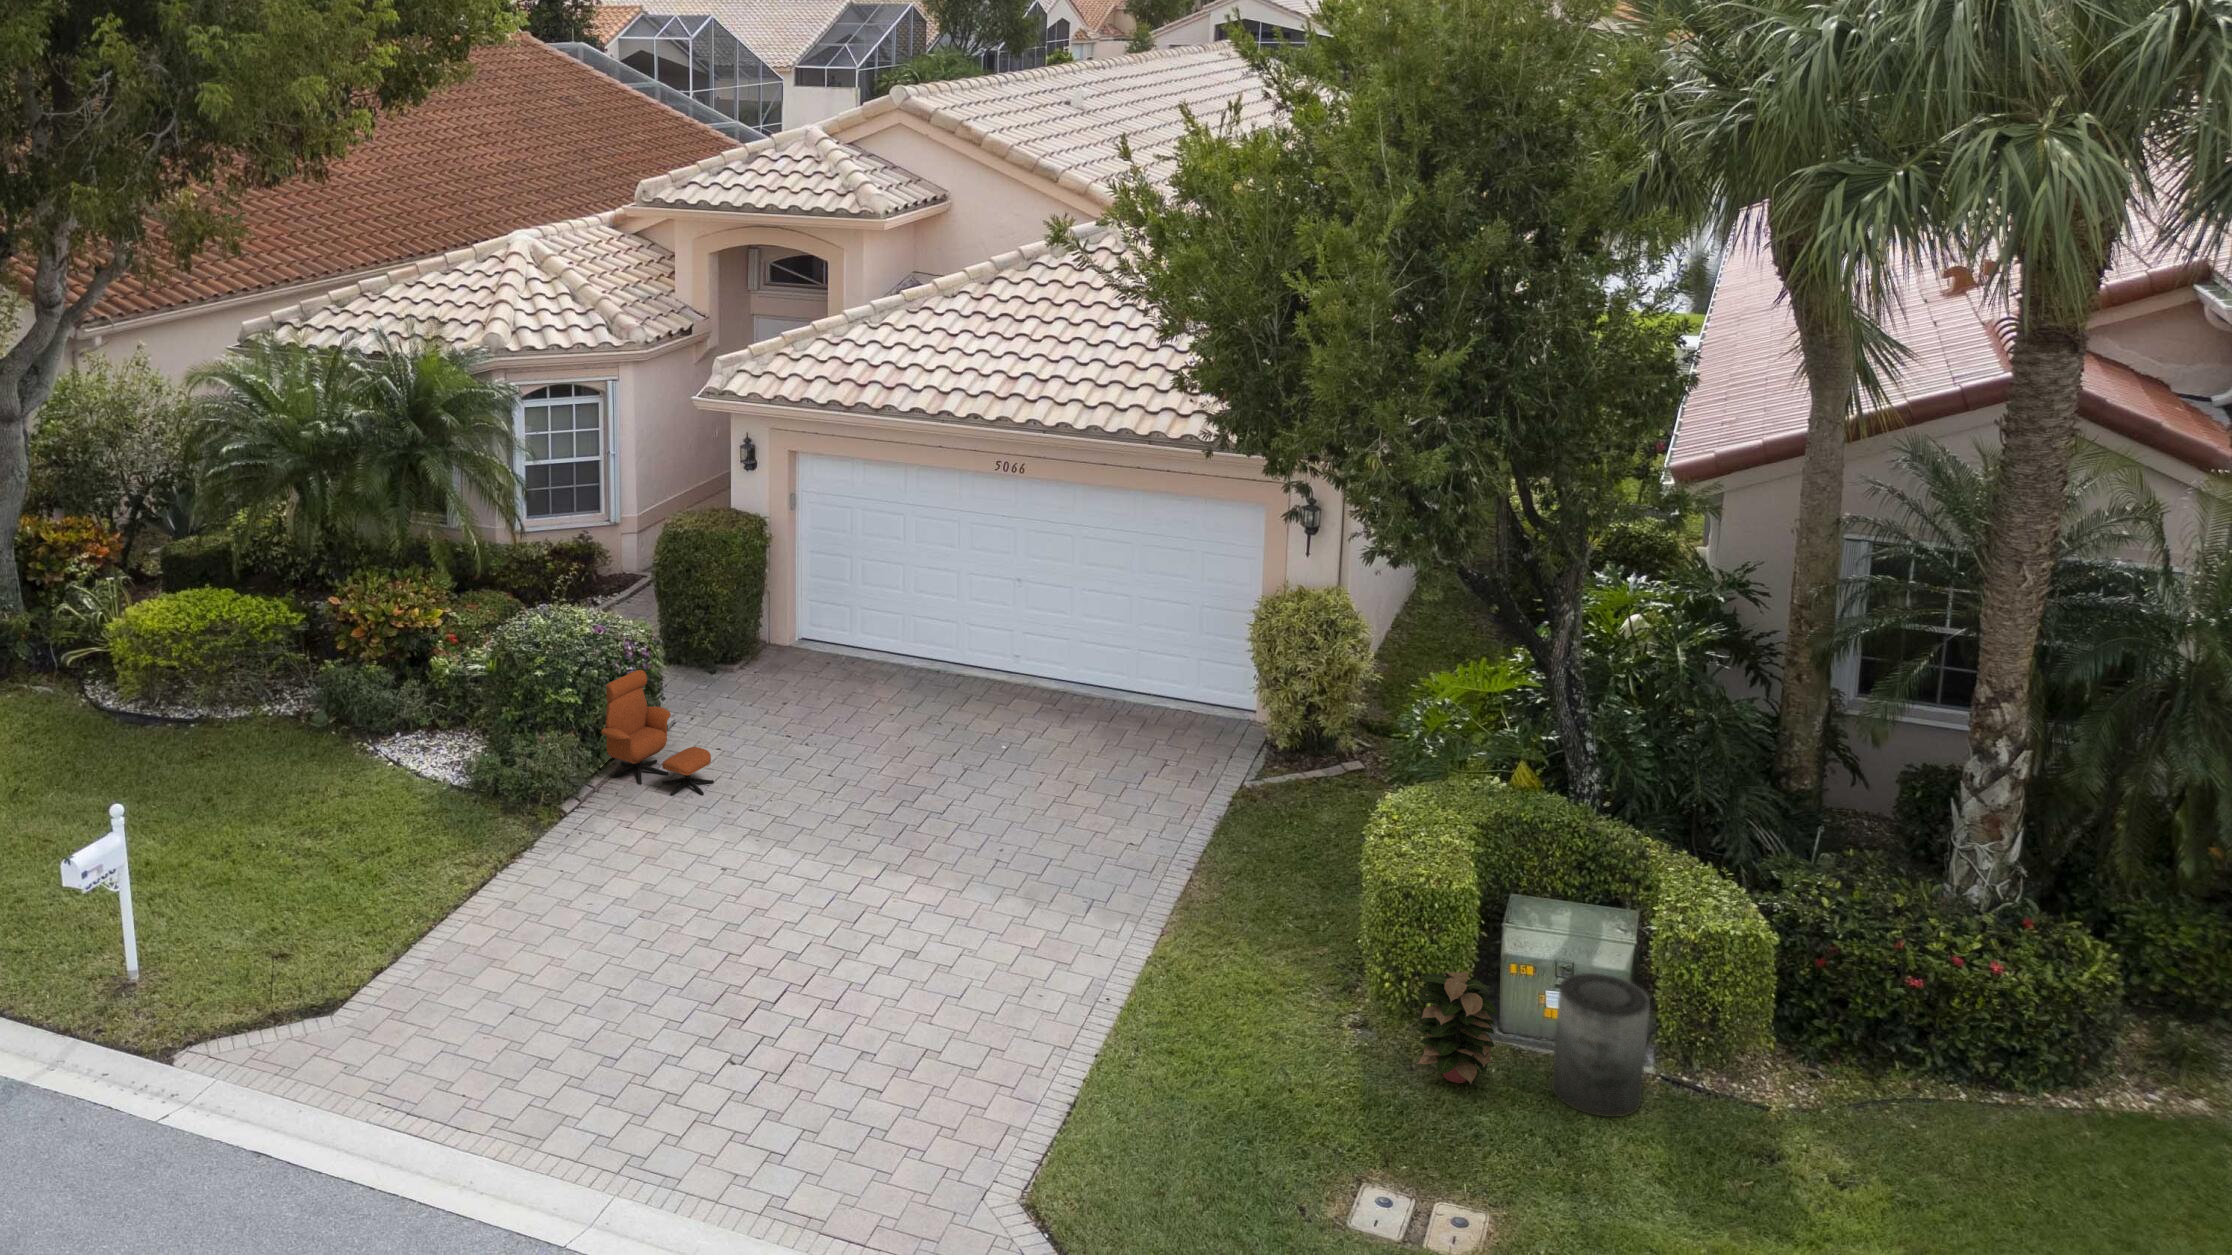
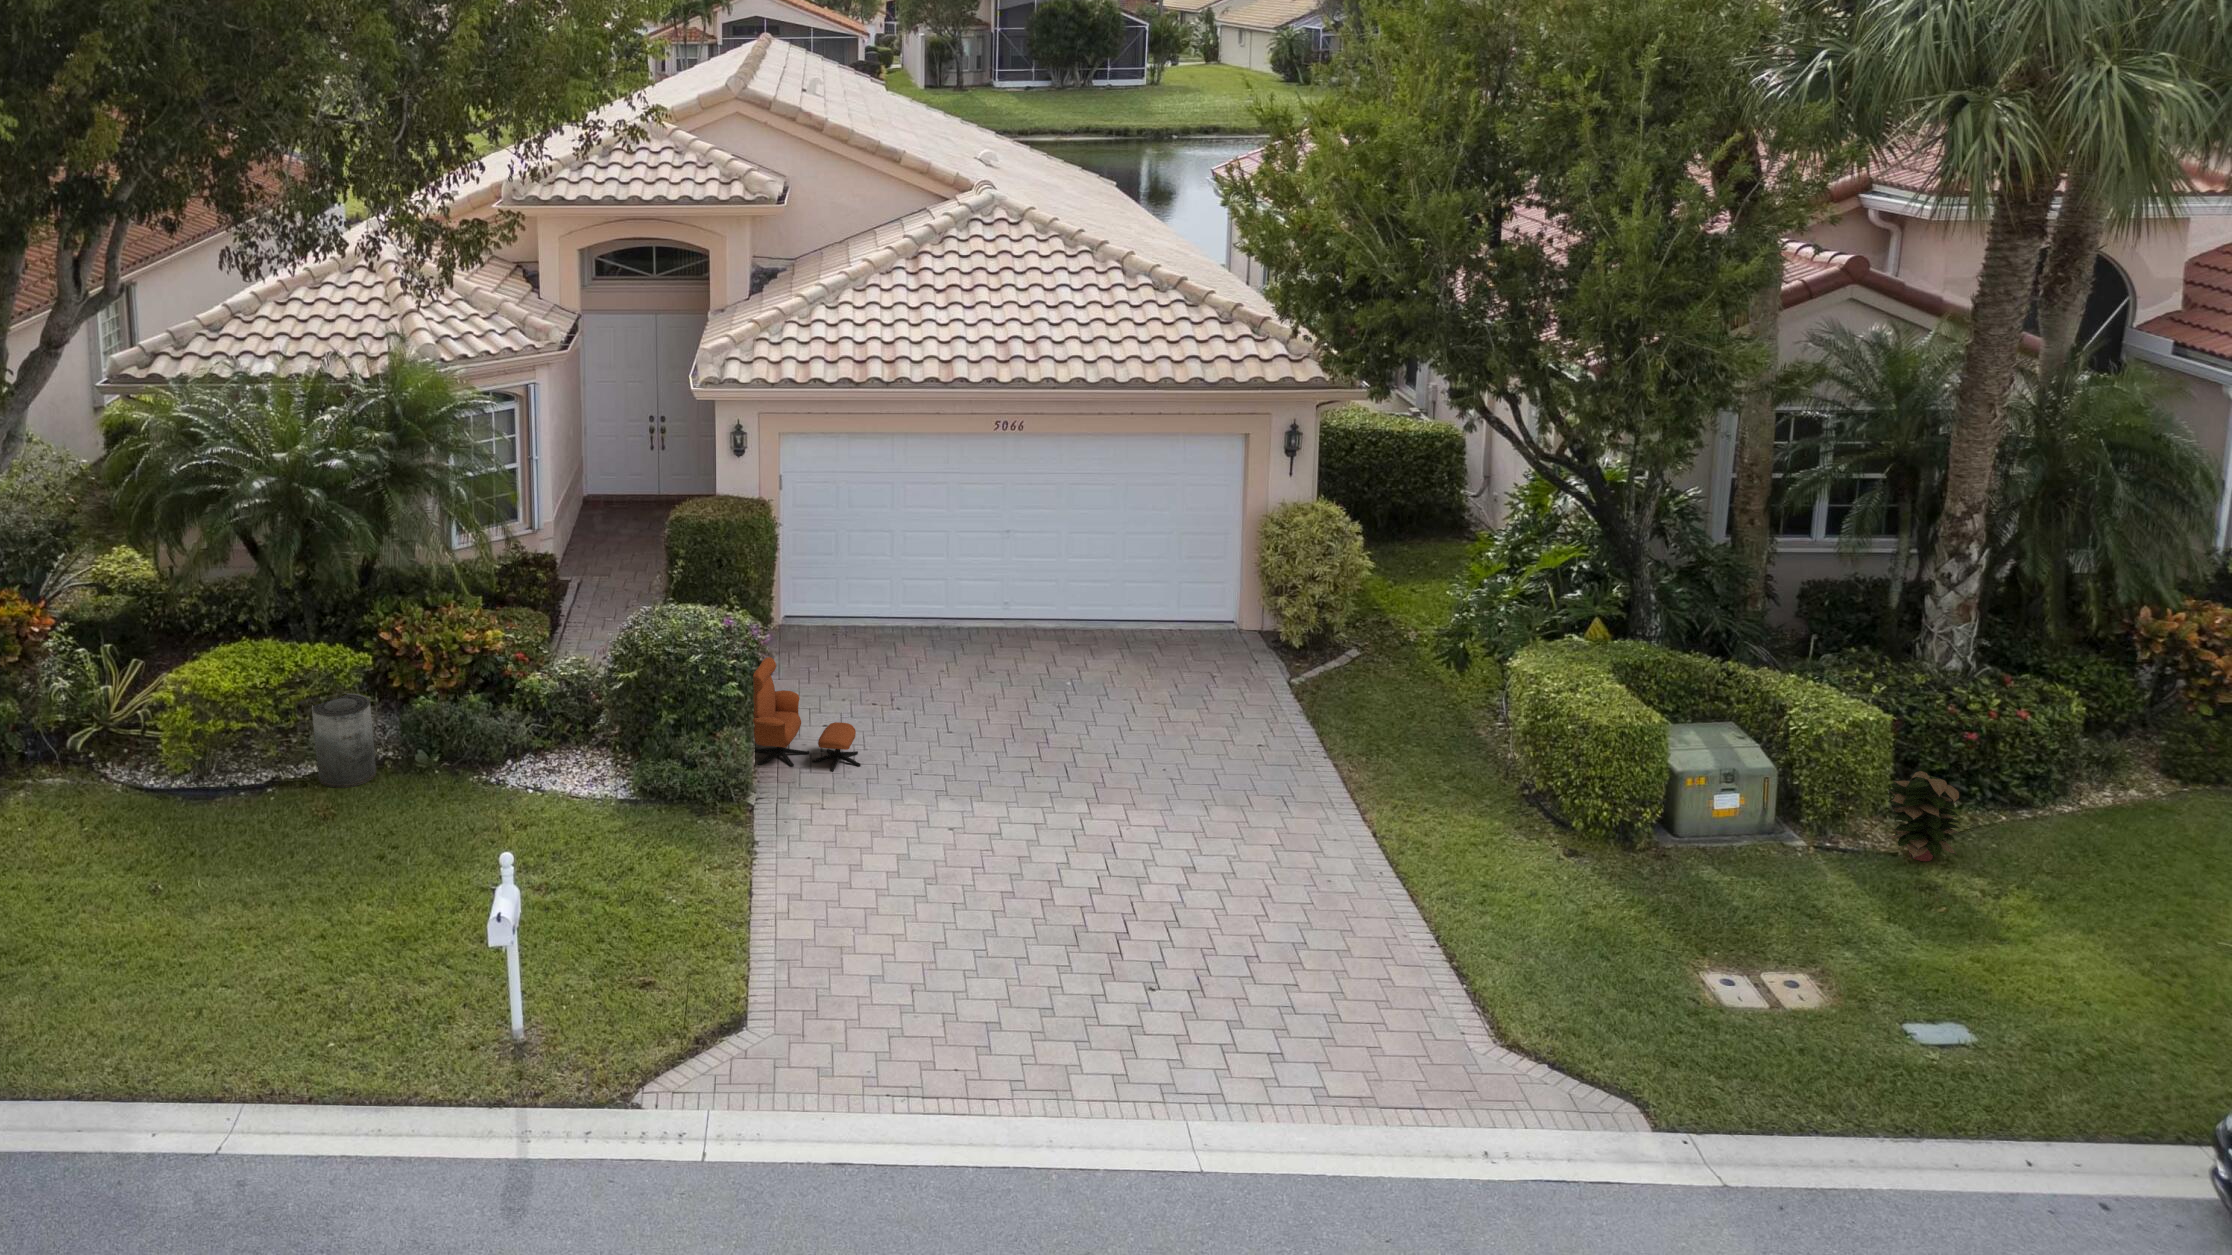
decorative plant: present [1416,972,1498,1085] -> present [1888,771,1959,861]
trash can: present [1552,973,1650,1117] -> present [312,694,376,788]

